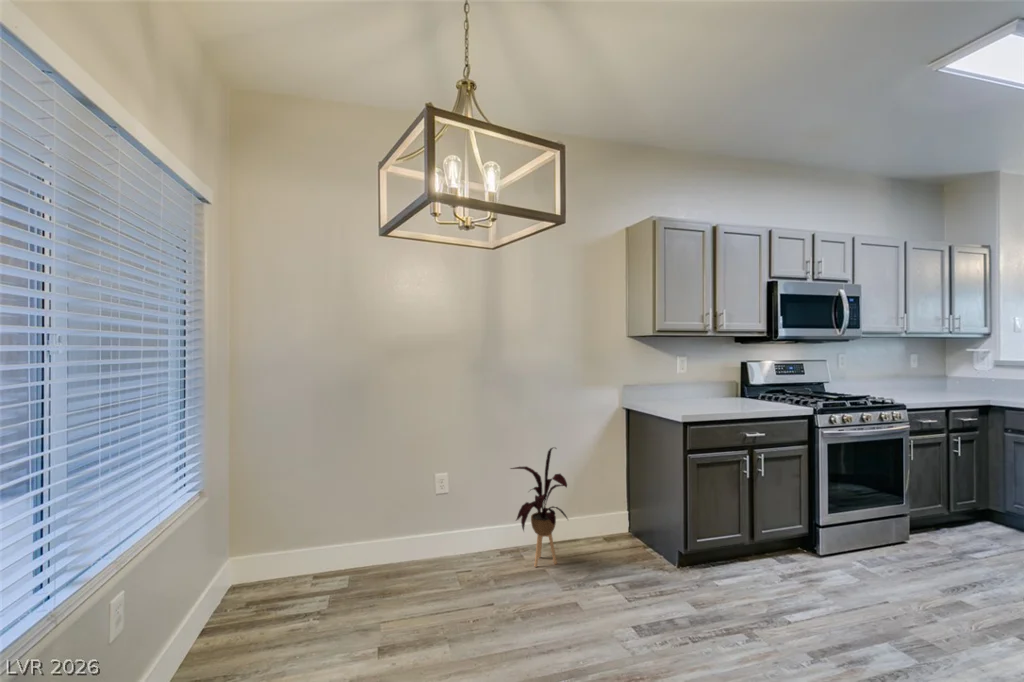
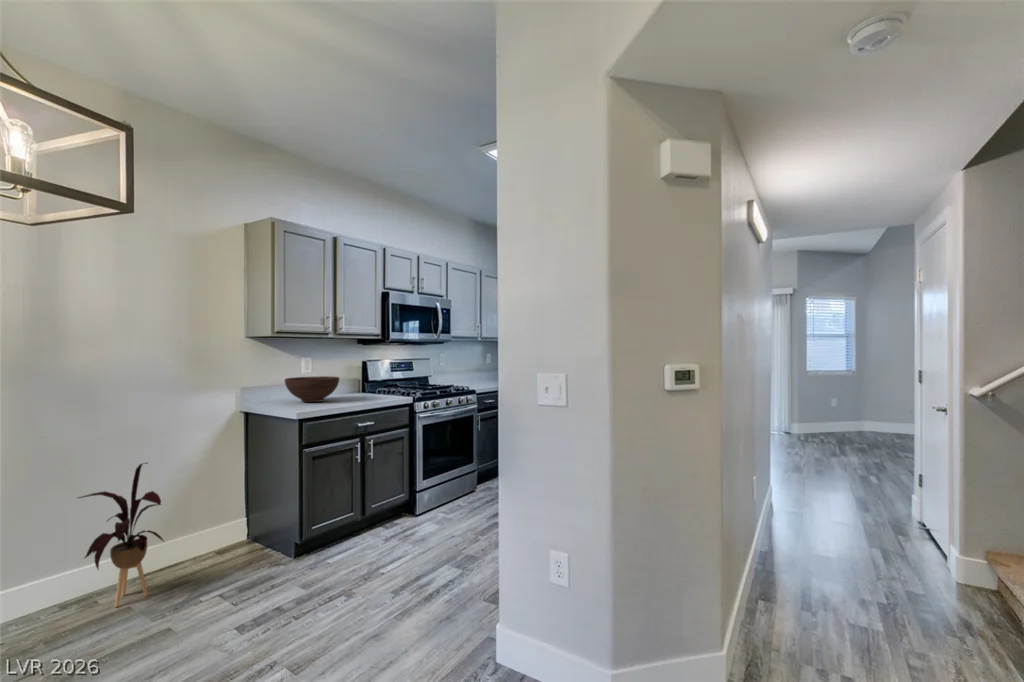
fruit bowl: none [664,377,722,405] -> present [285,376,339,402]

